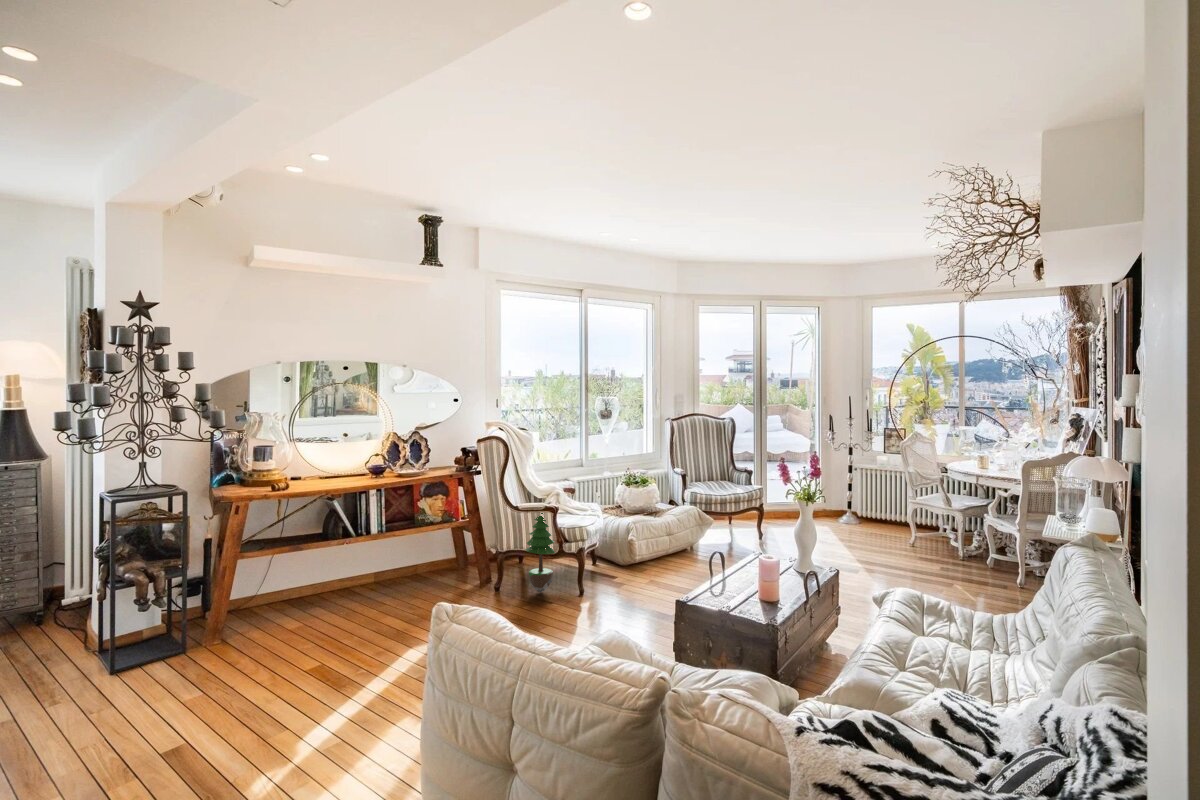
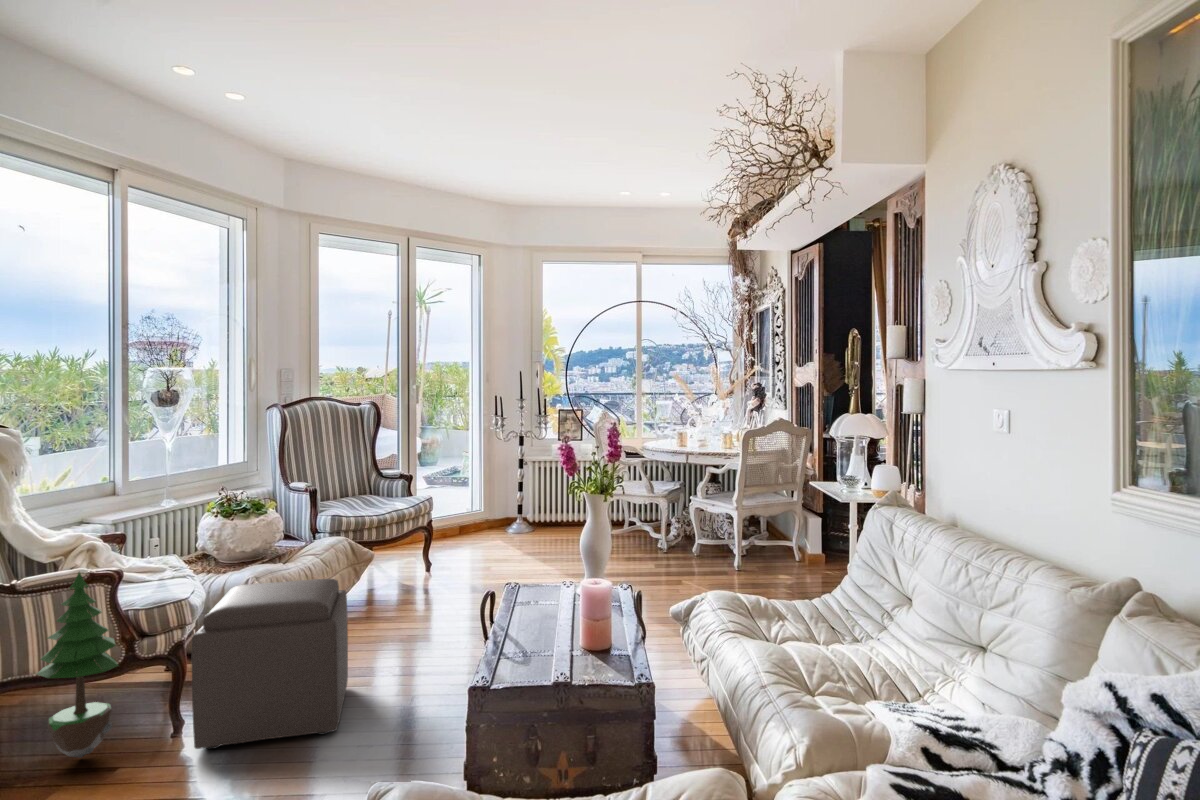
ottoman: none [581,525,666,611] -> present [192,579,348,749]

